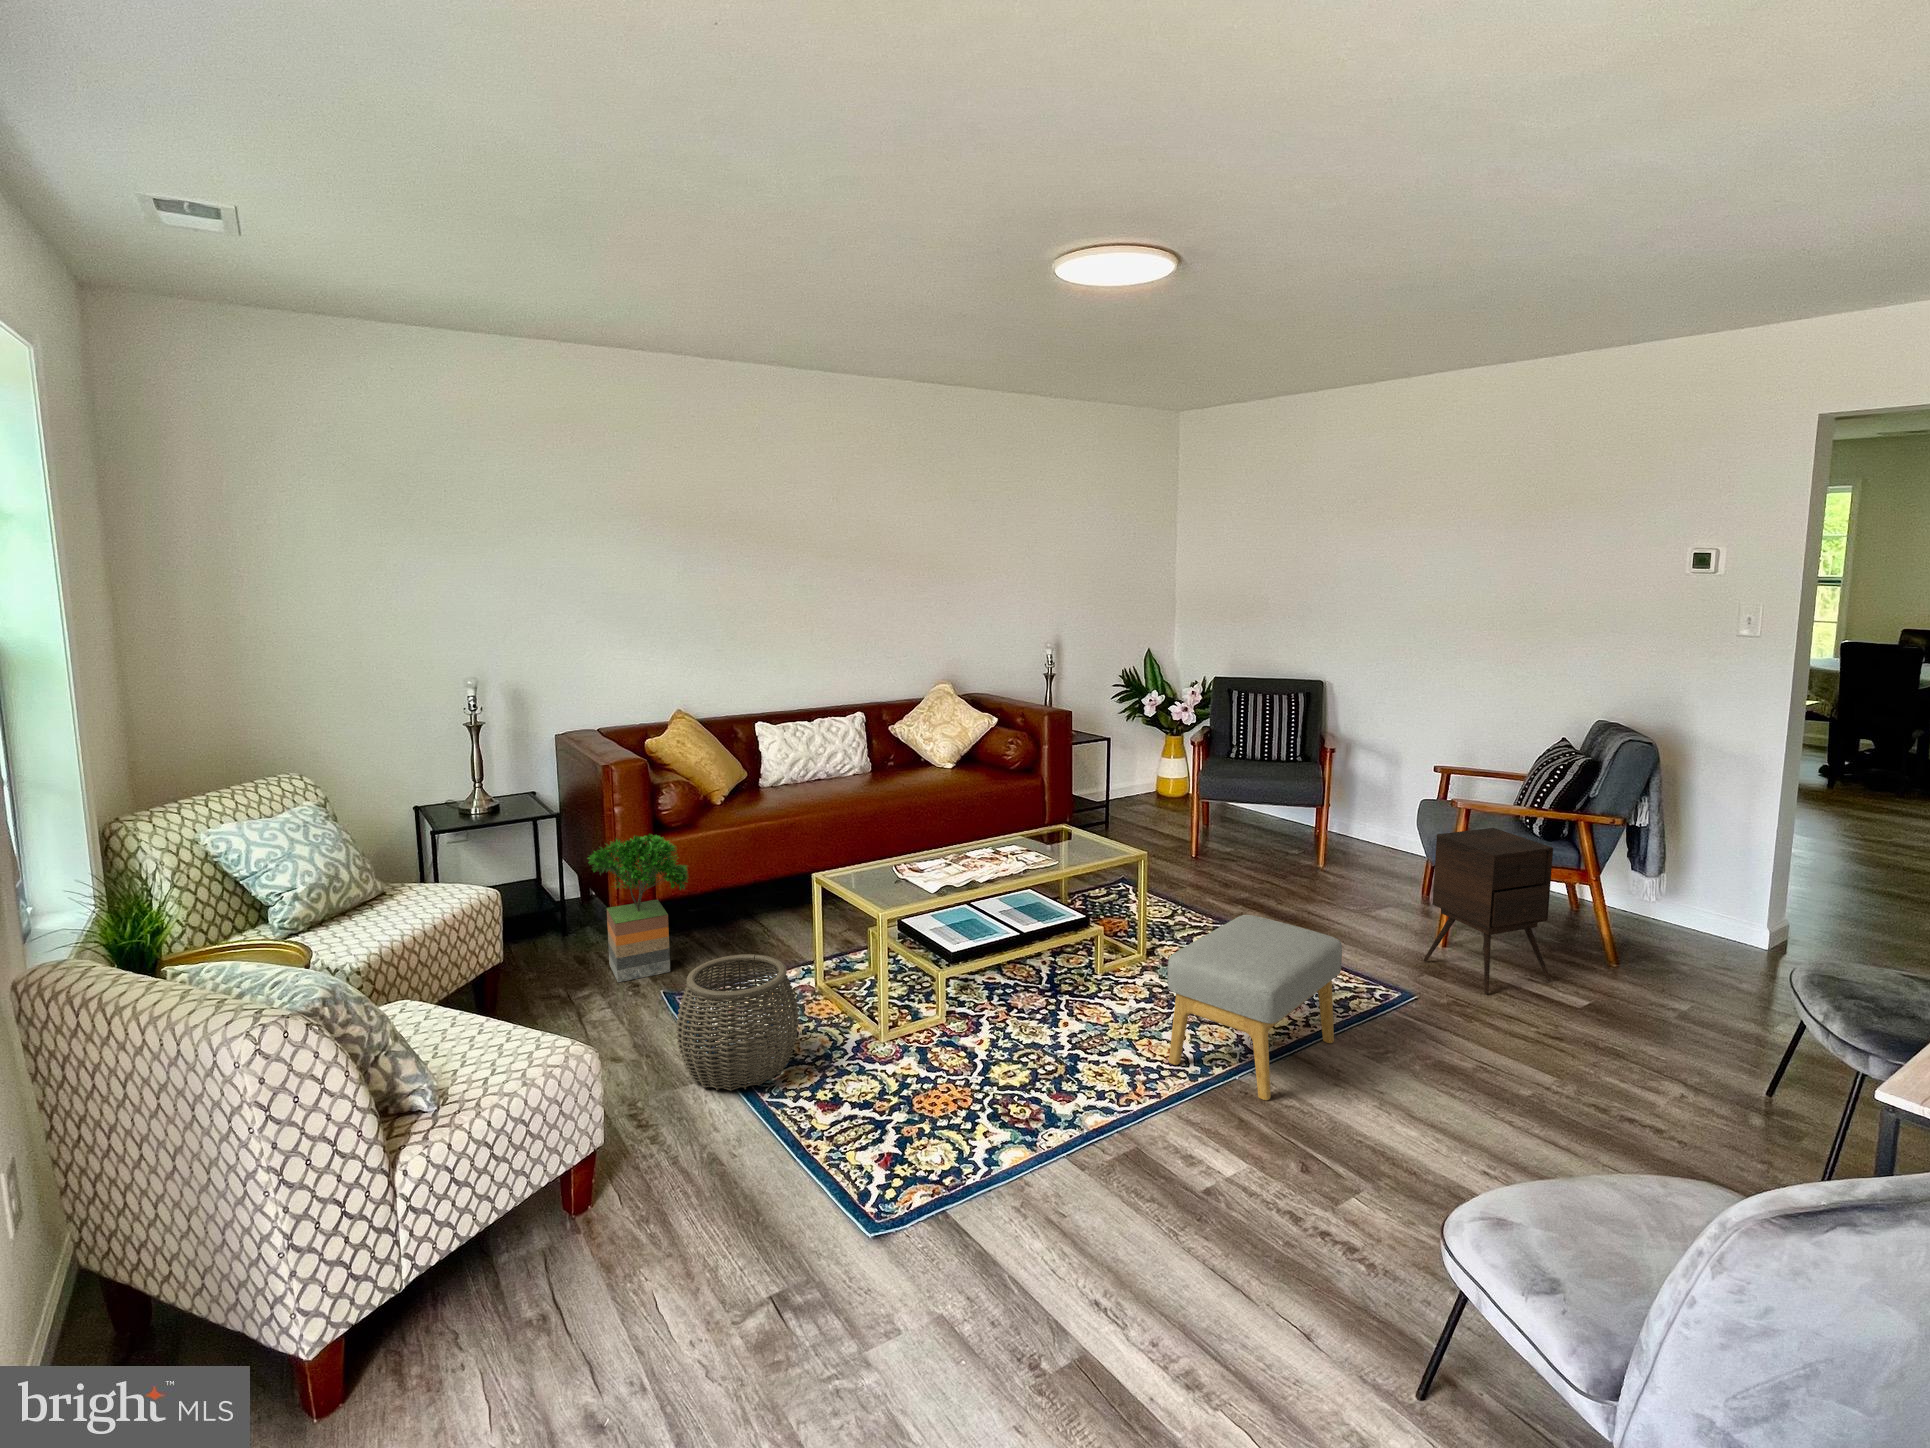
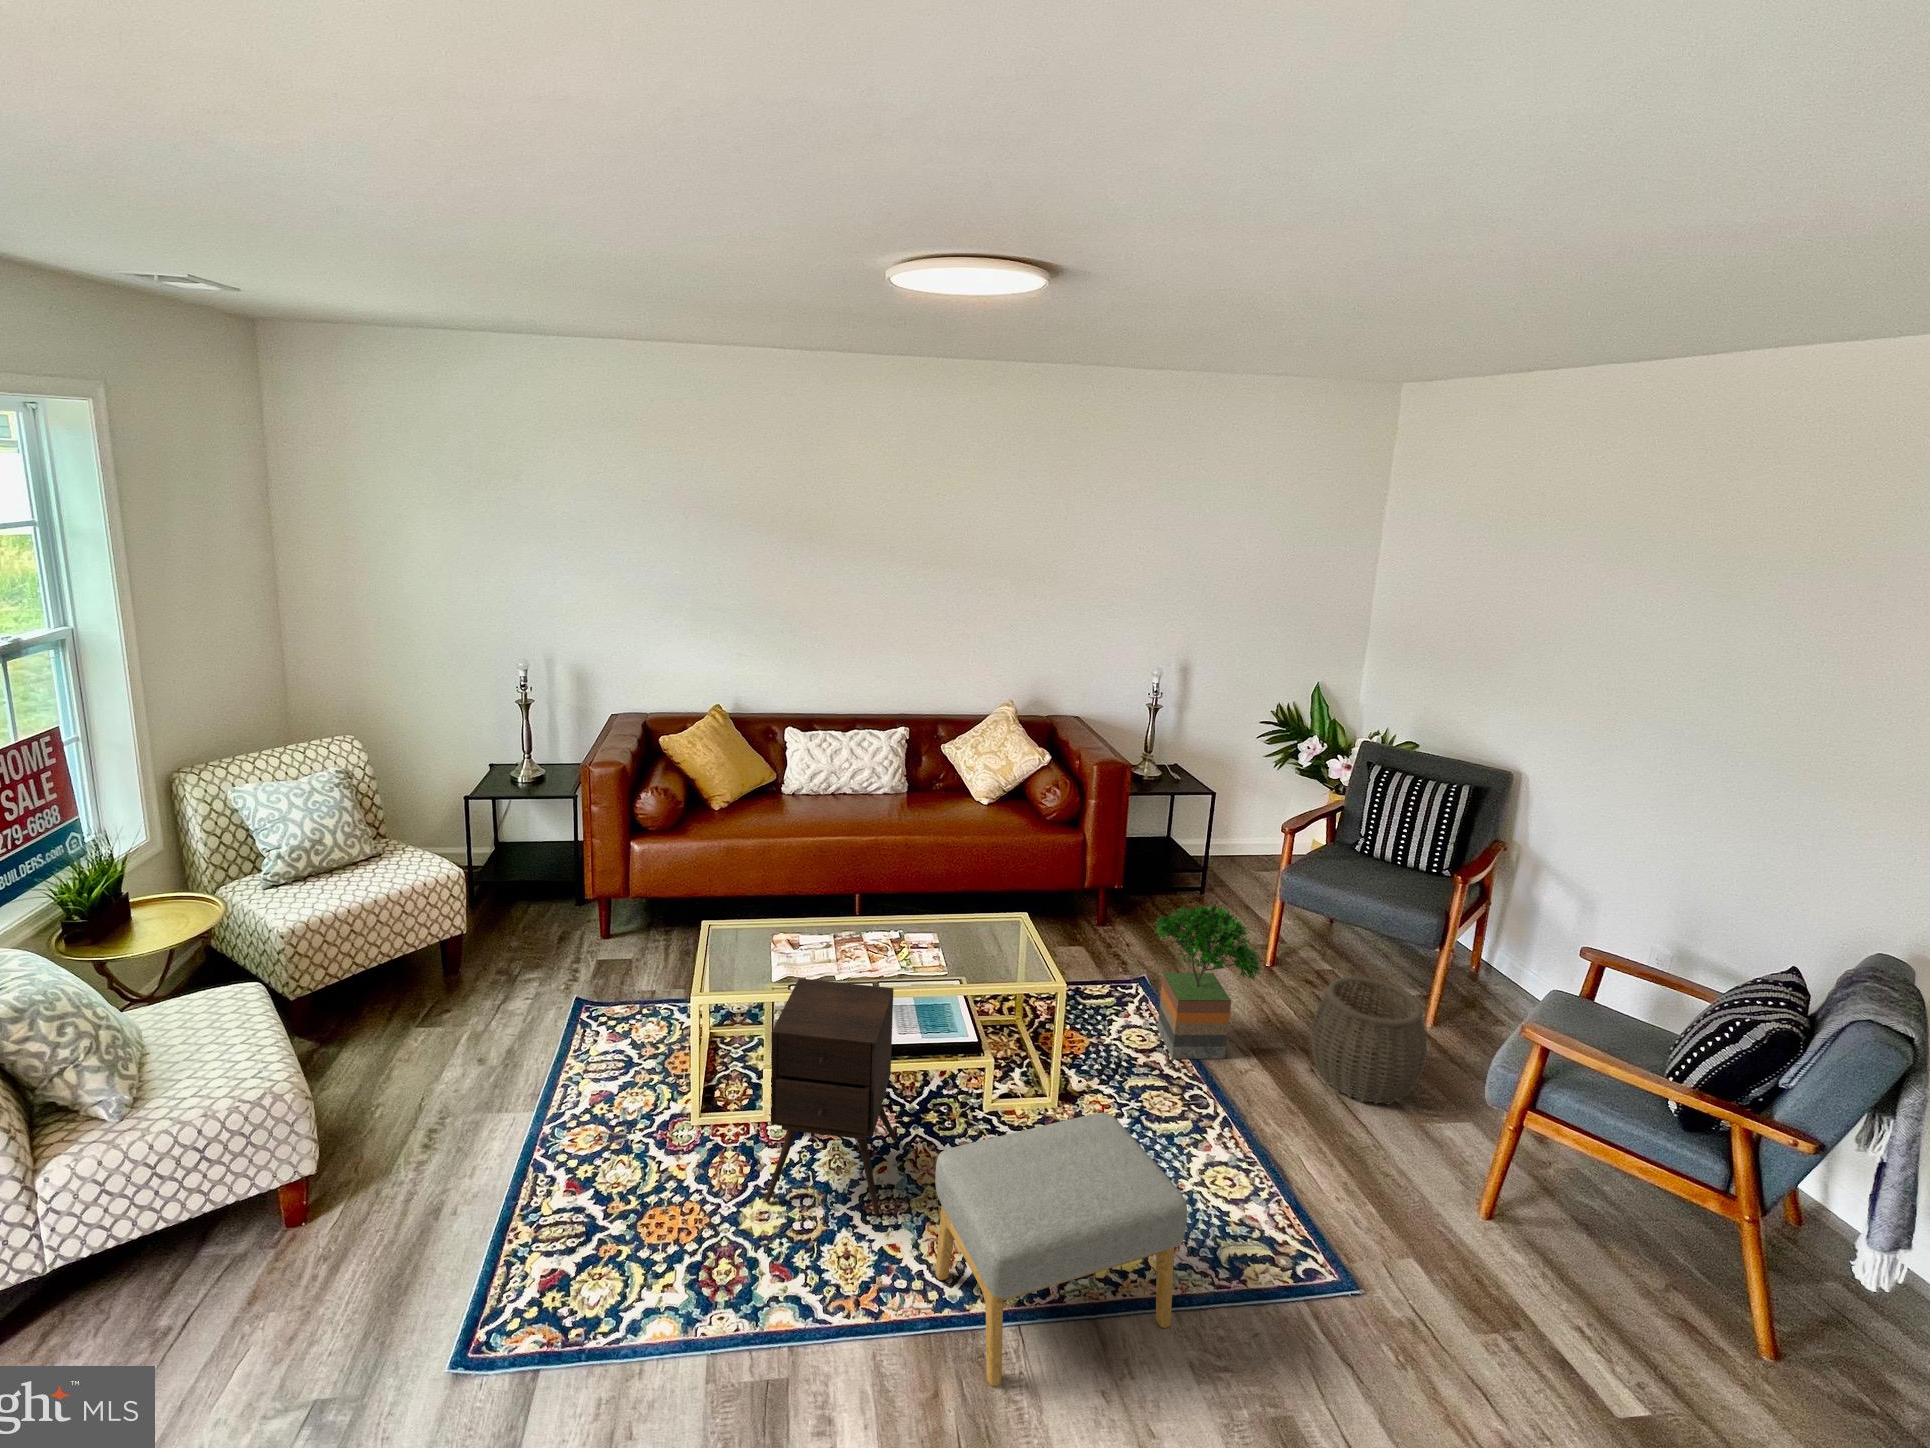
side table: present [1424,828,1553,994] -> present [765,978,897,1216]
potted tree: present [588,834,688,982] -> present [1154,904,1260,1059]
woven basket: present [676,954,800,1091] -> present [1311,977,1428,1104]

